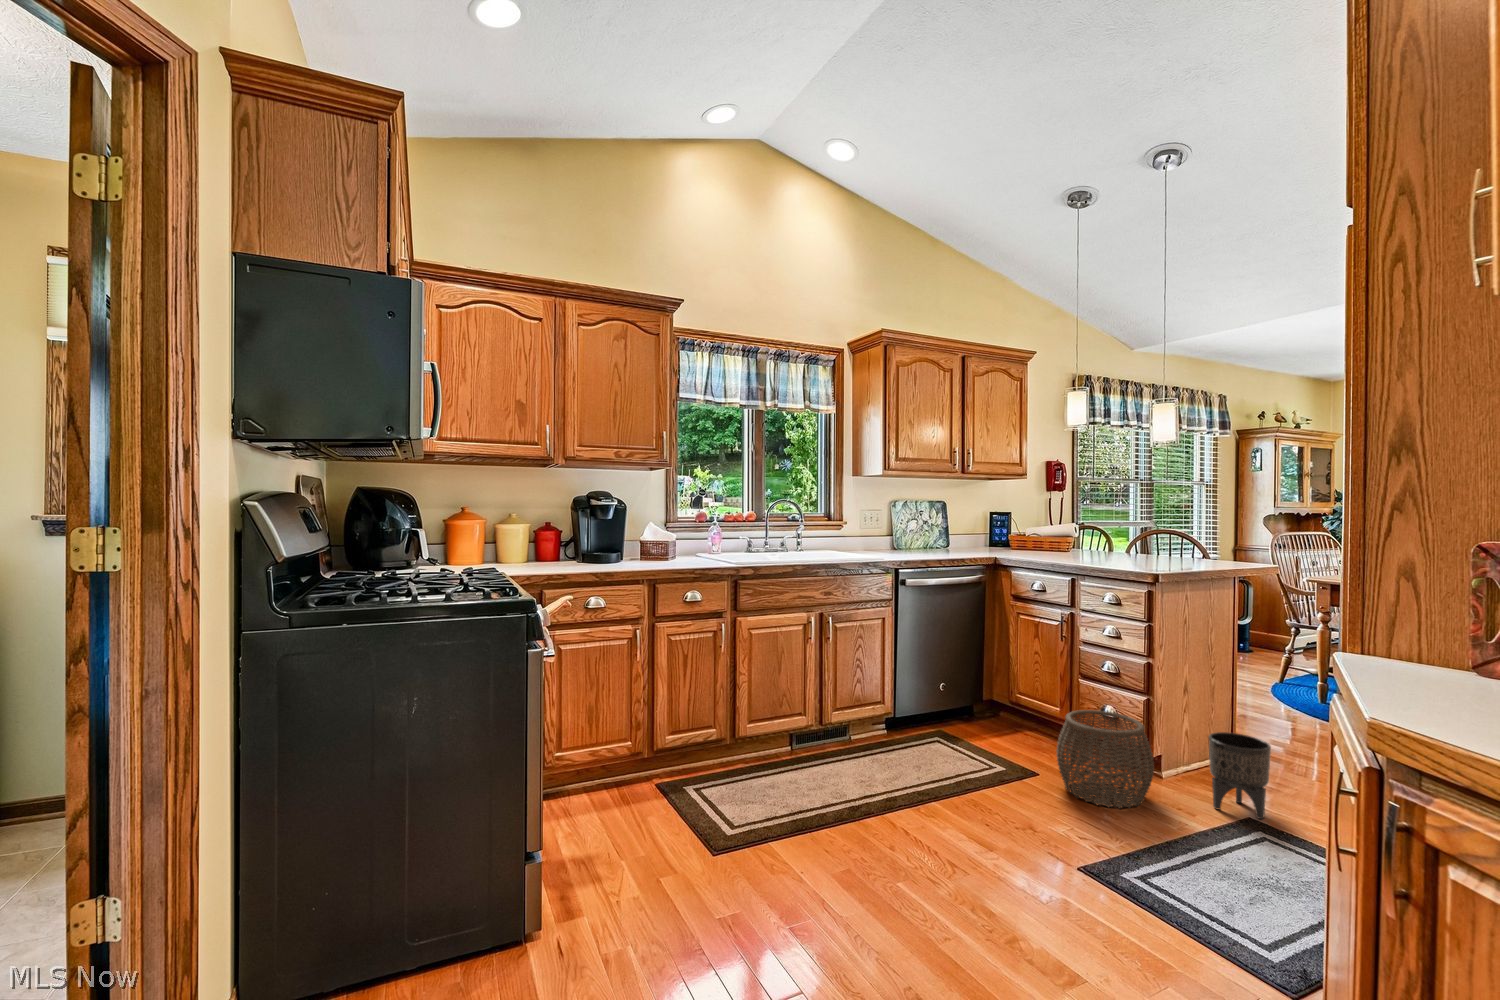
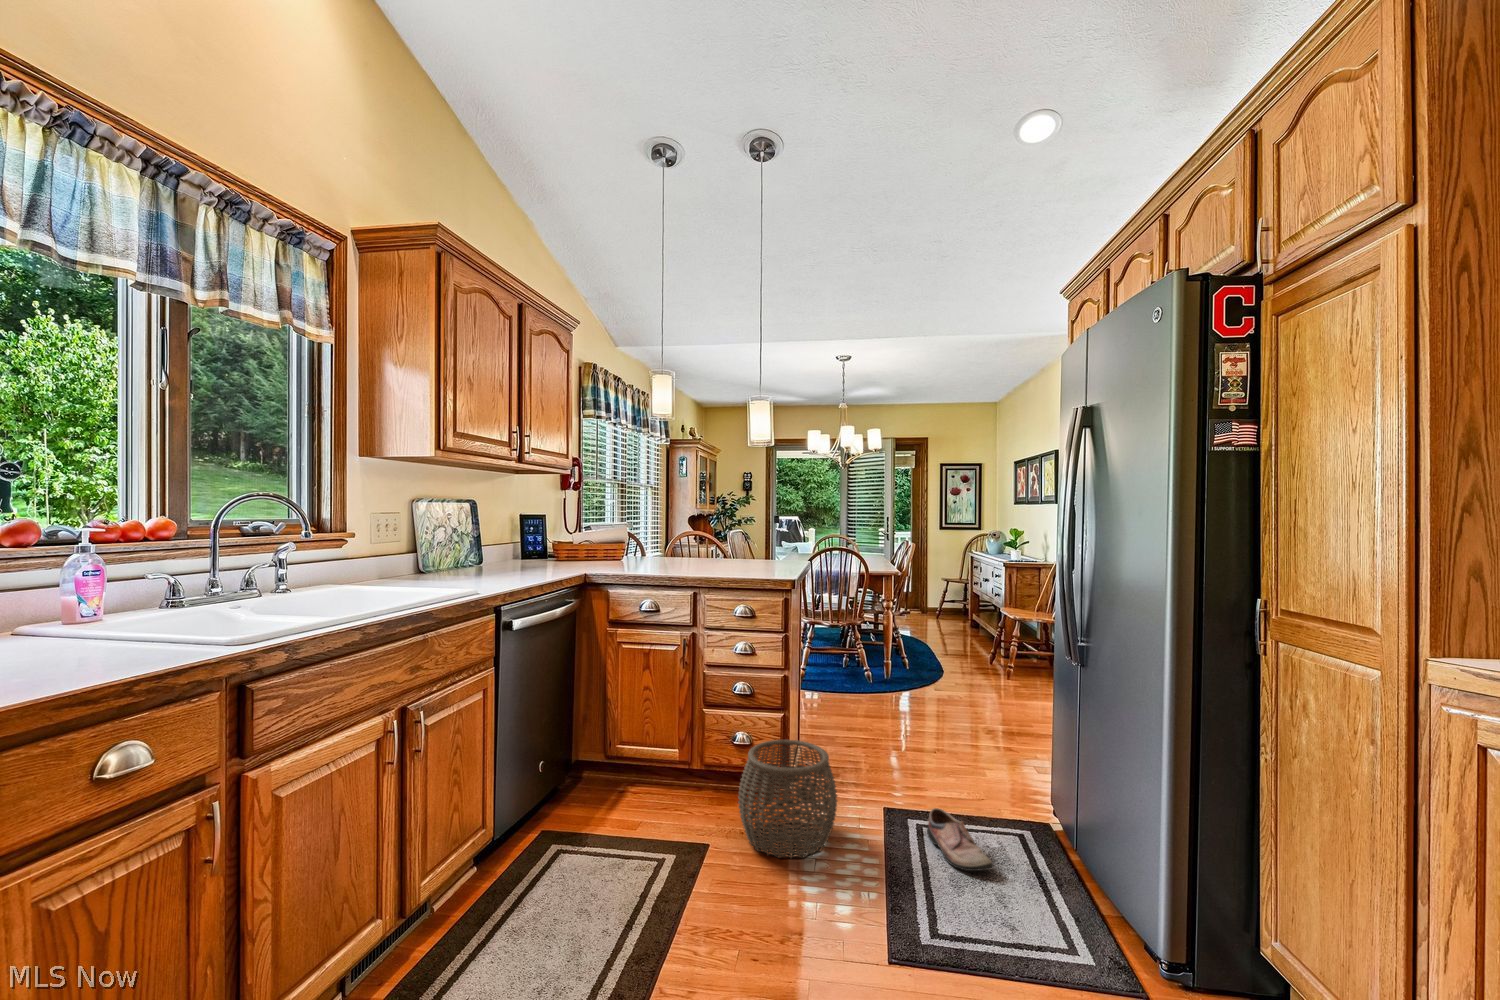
planter: present [1208,732,1271,819] -> none [850,726,900,809]
shoe: none [1233,819,1278,879] -> present [927,808,993,871]

